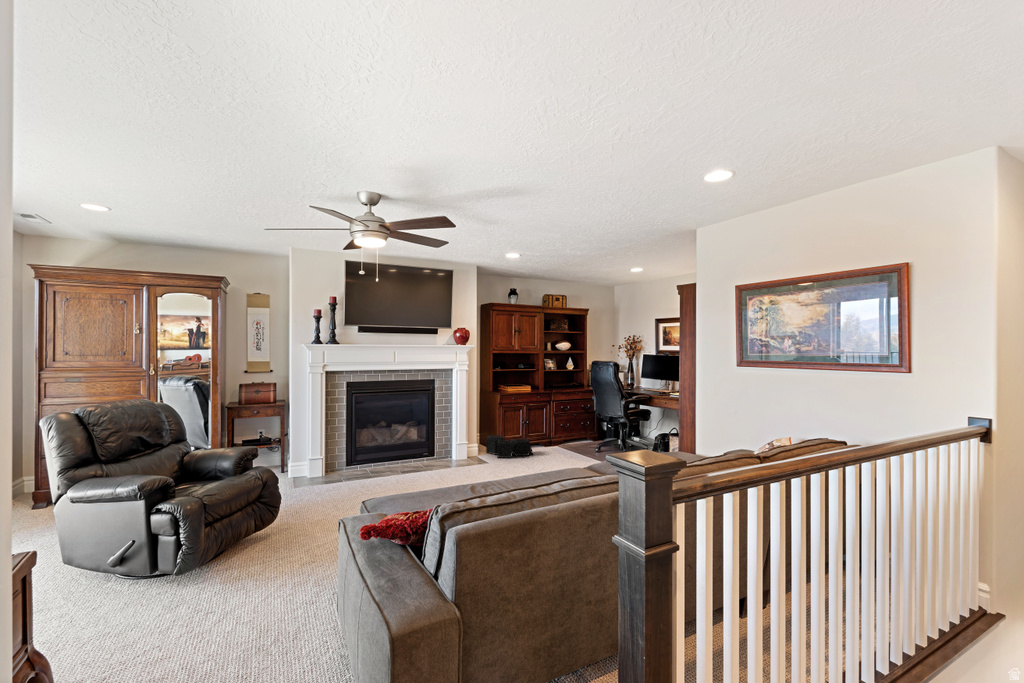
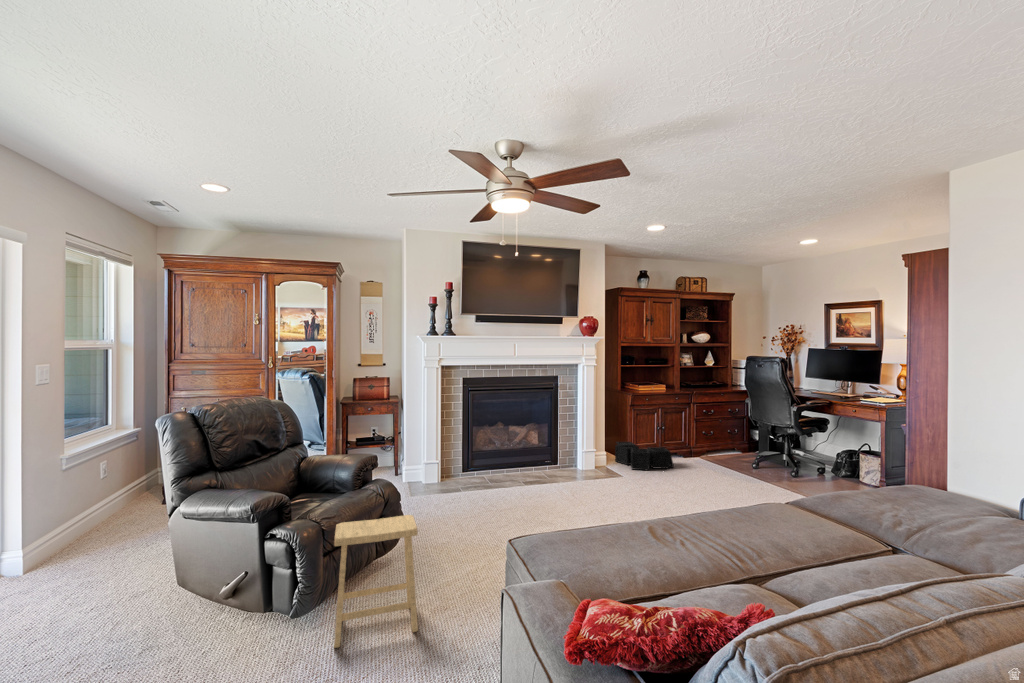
footstool: none [212,489,285,592] -> present [334,515,418,648]

